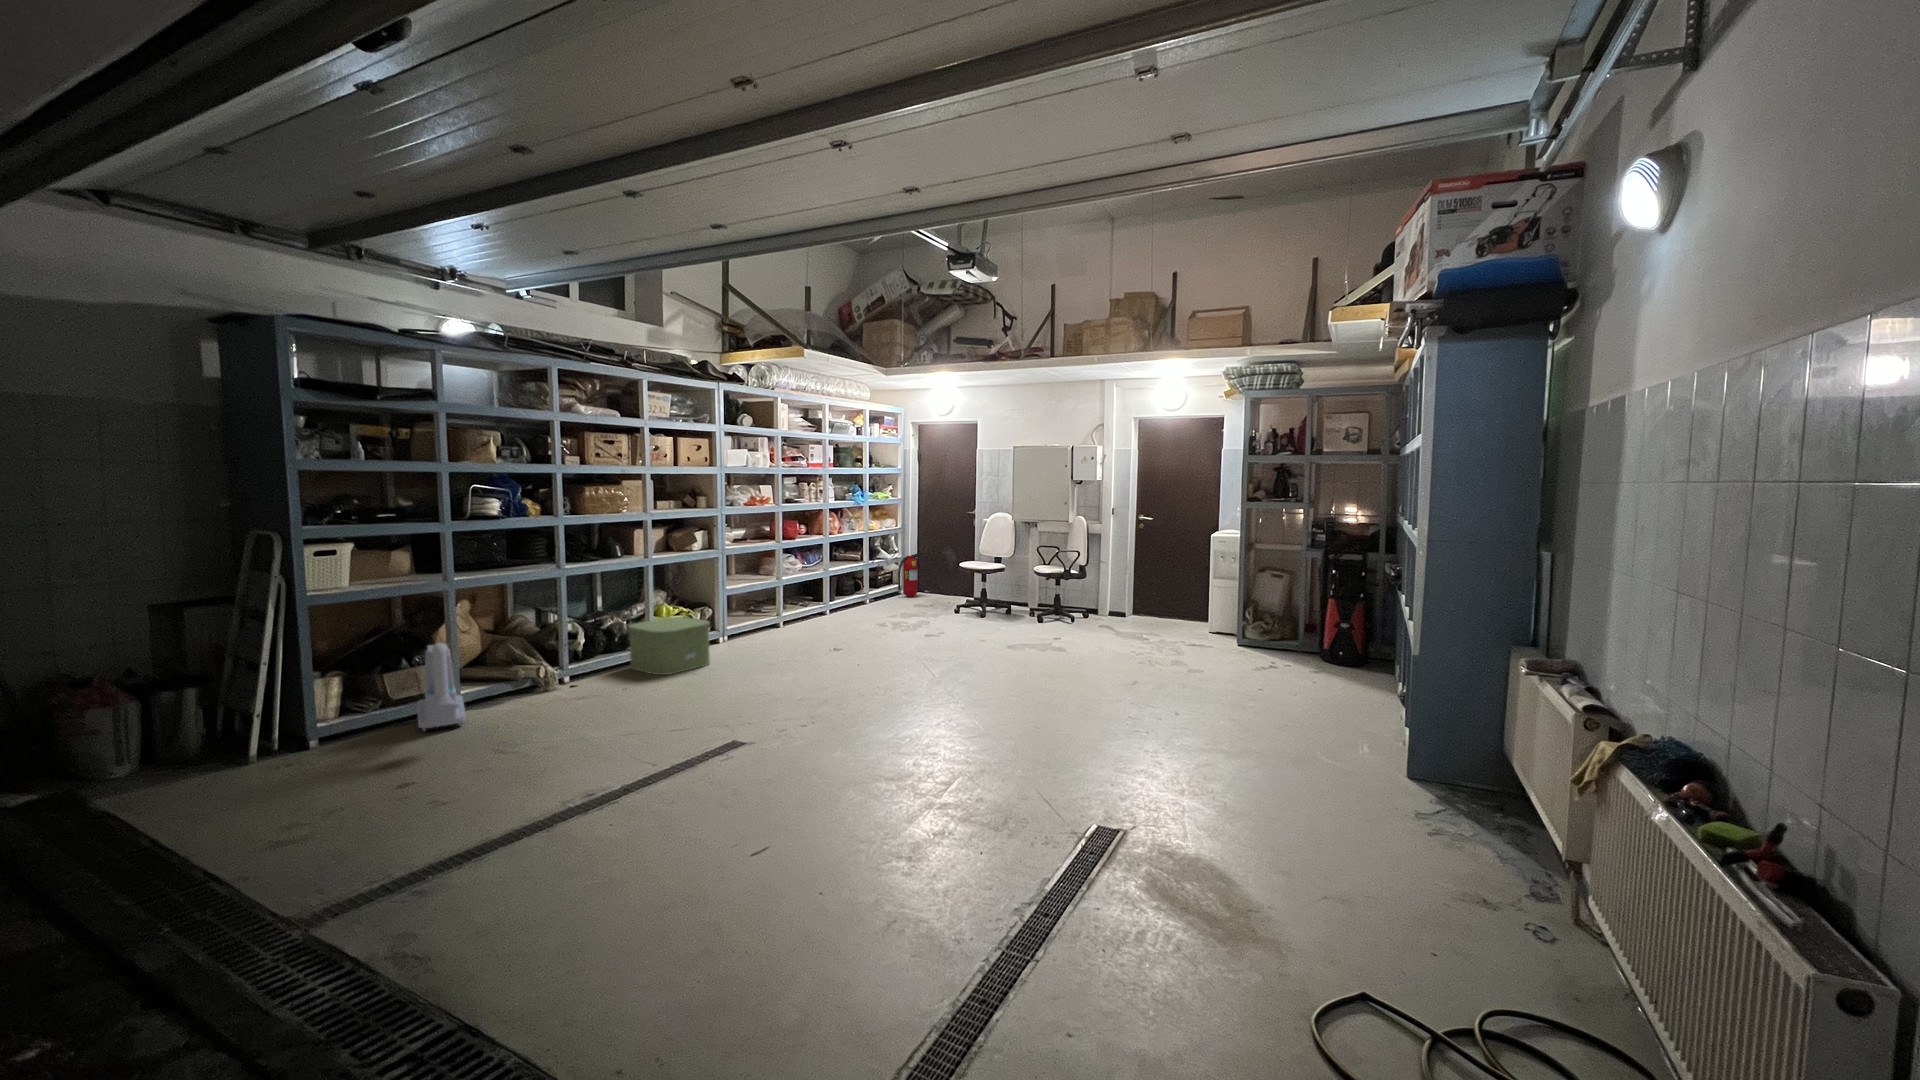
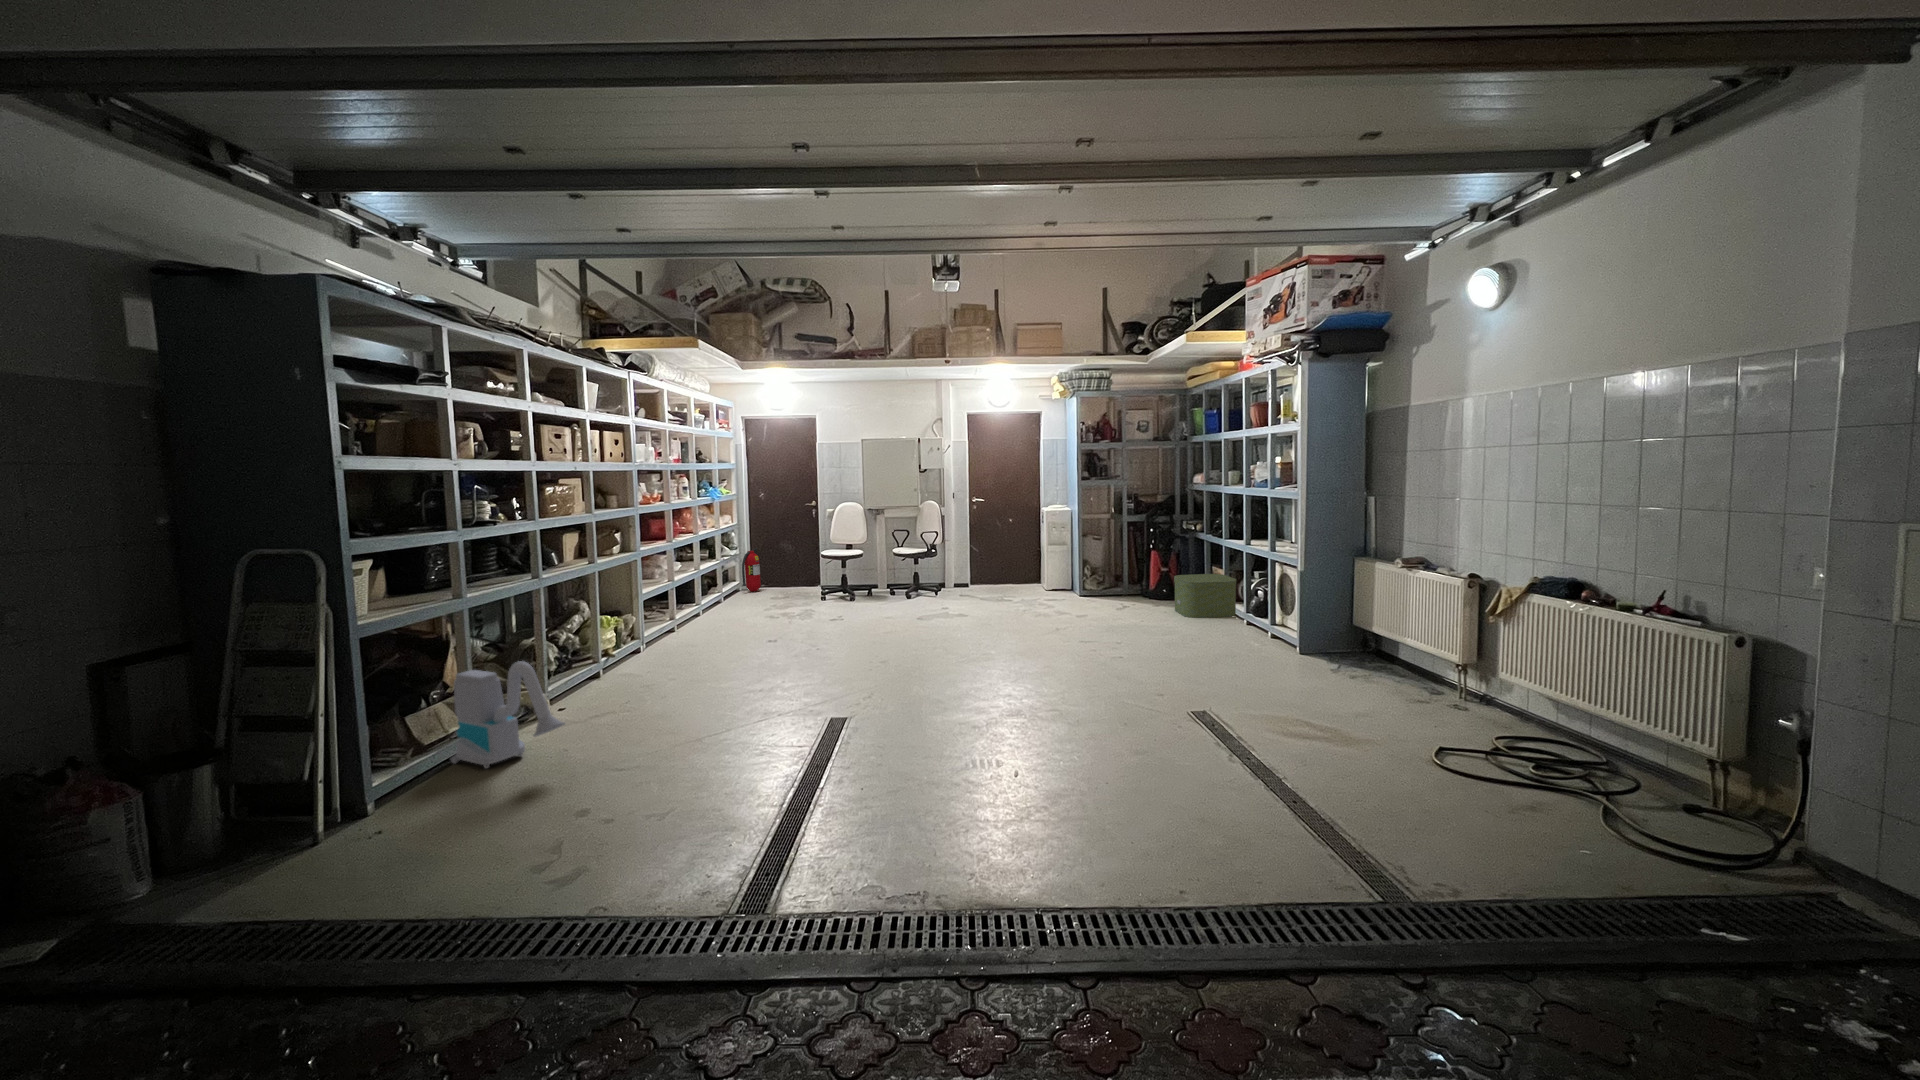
storage box: present [629,617,710,675] -> present [1174,574,1236,618]

